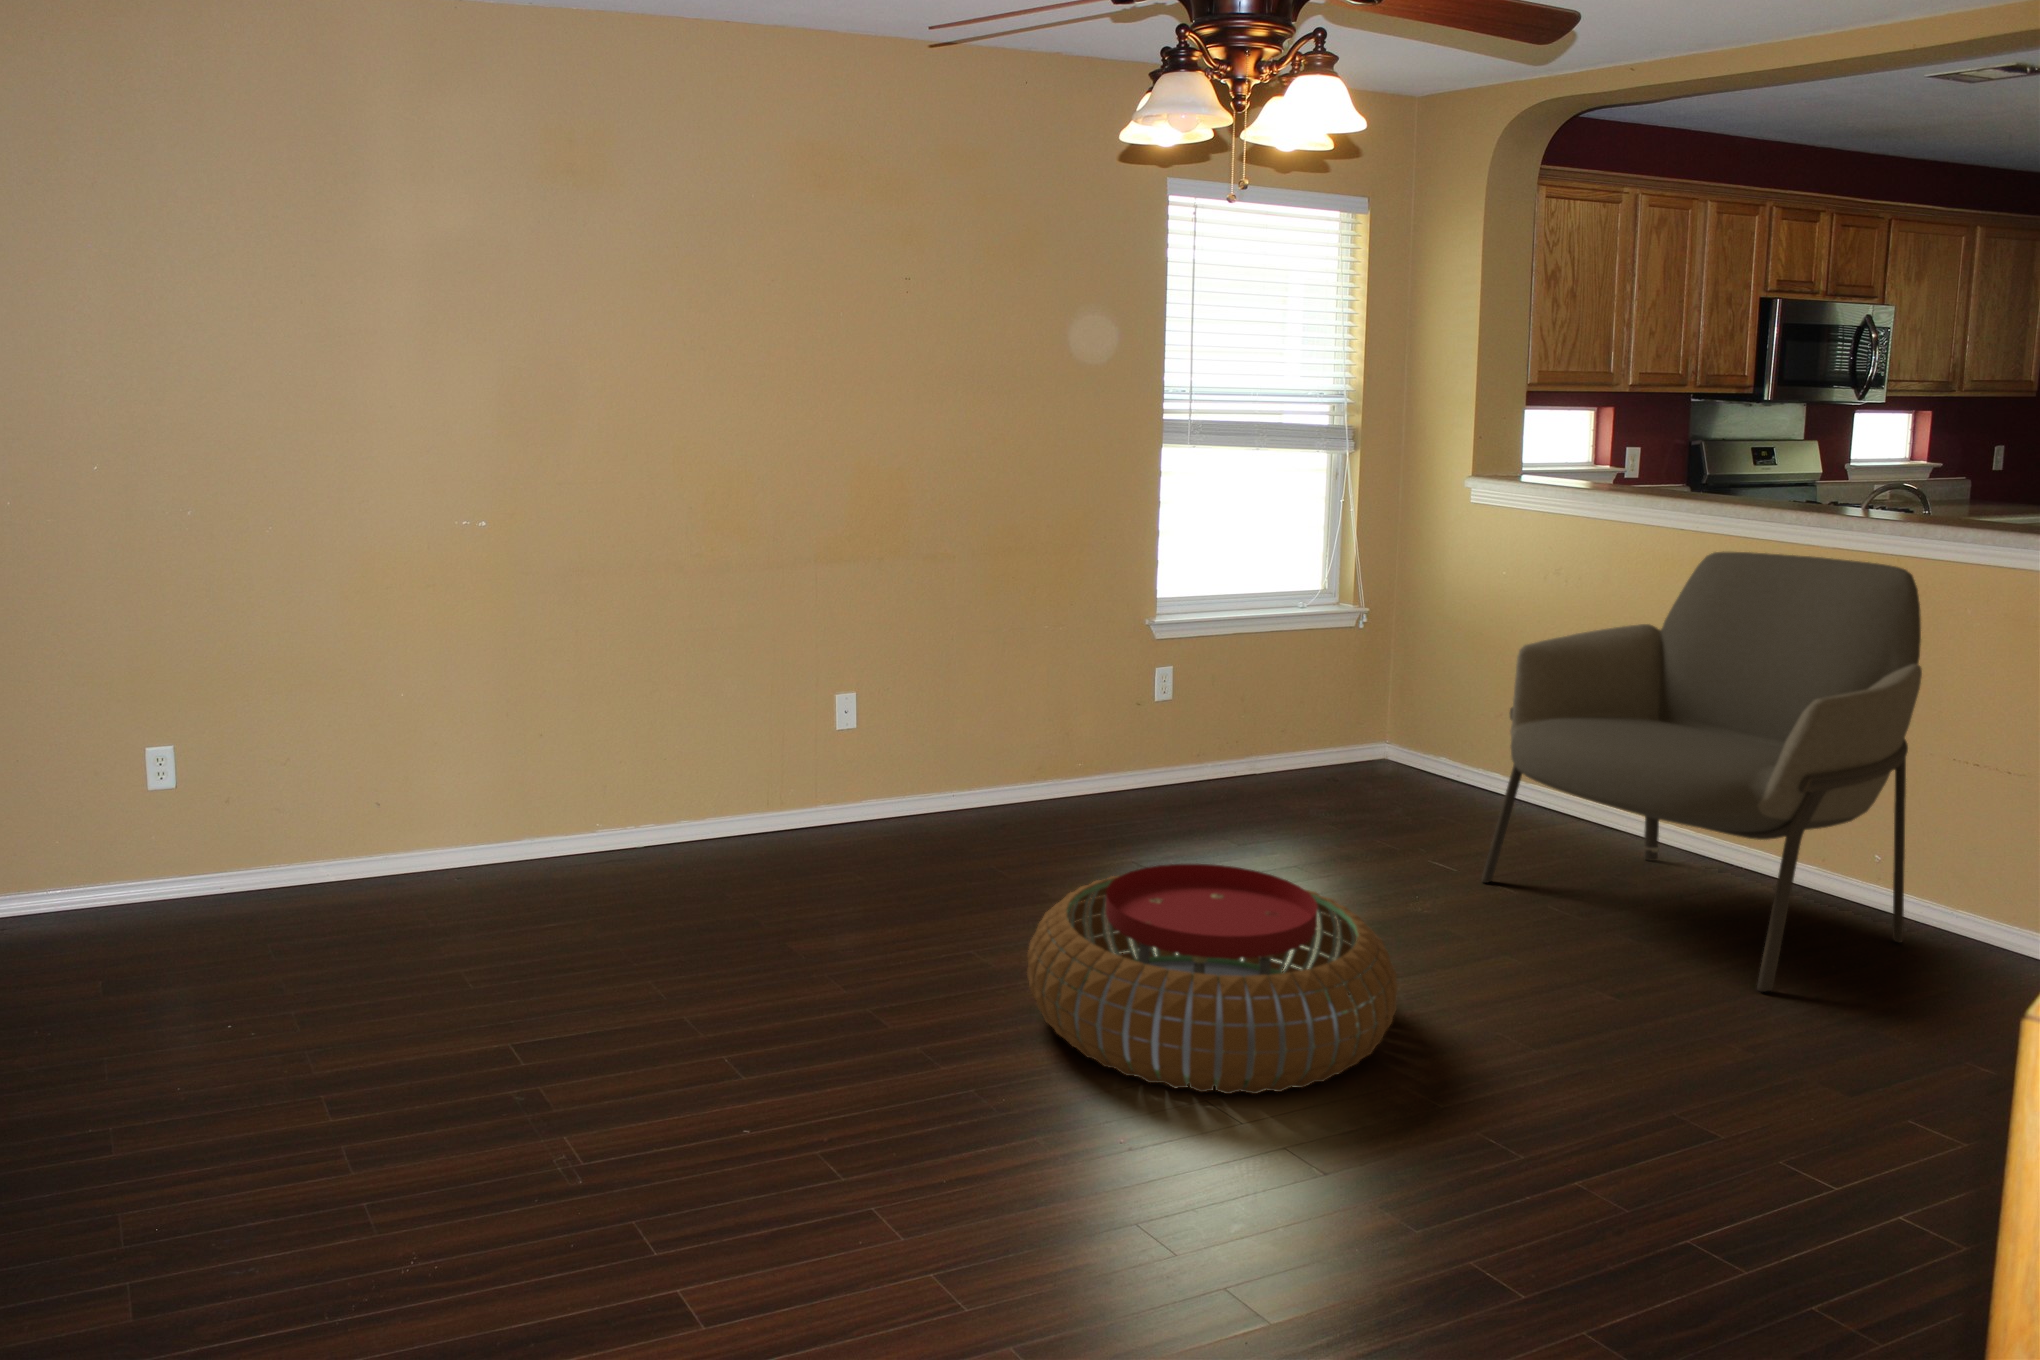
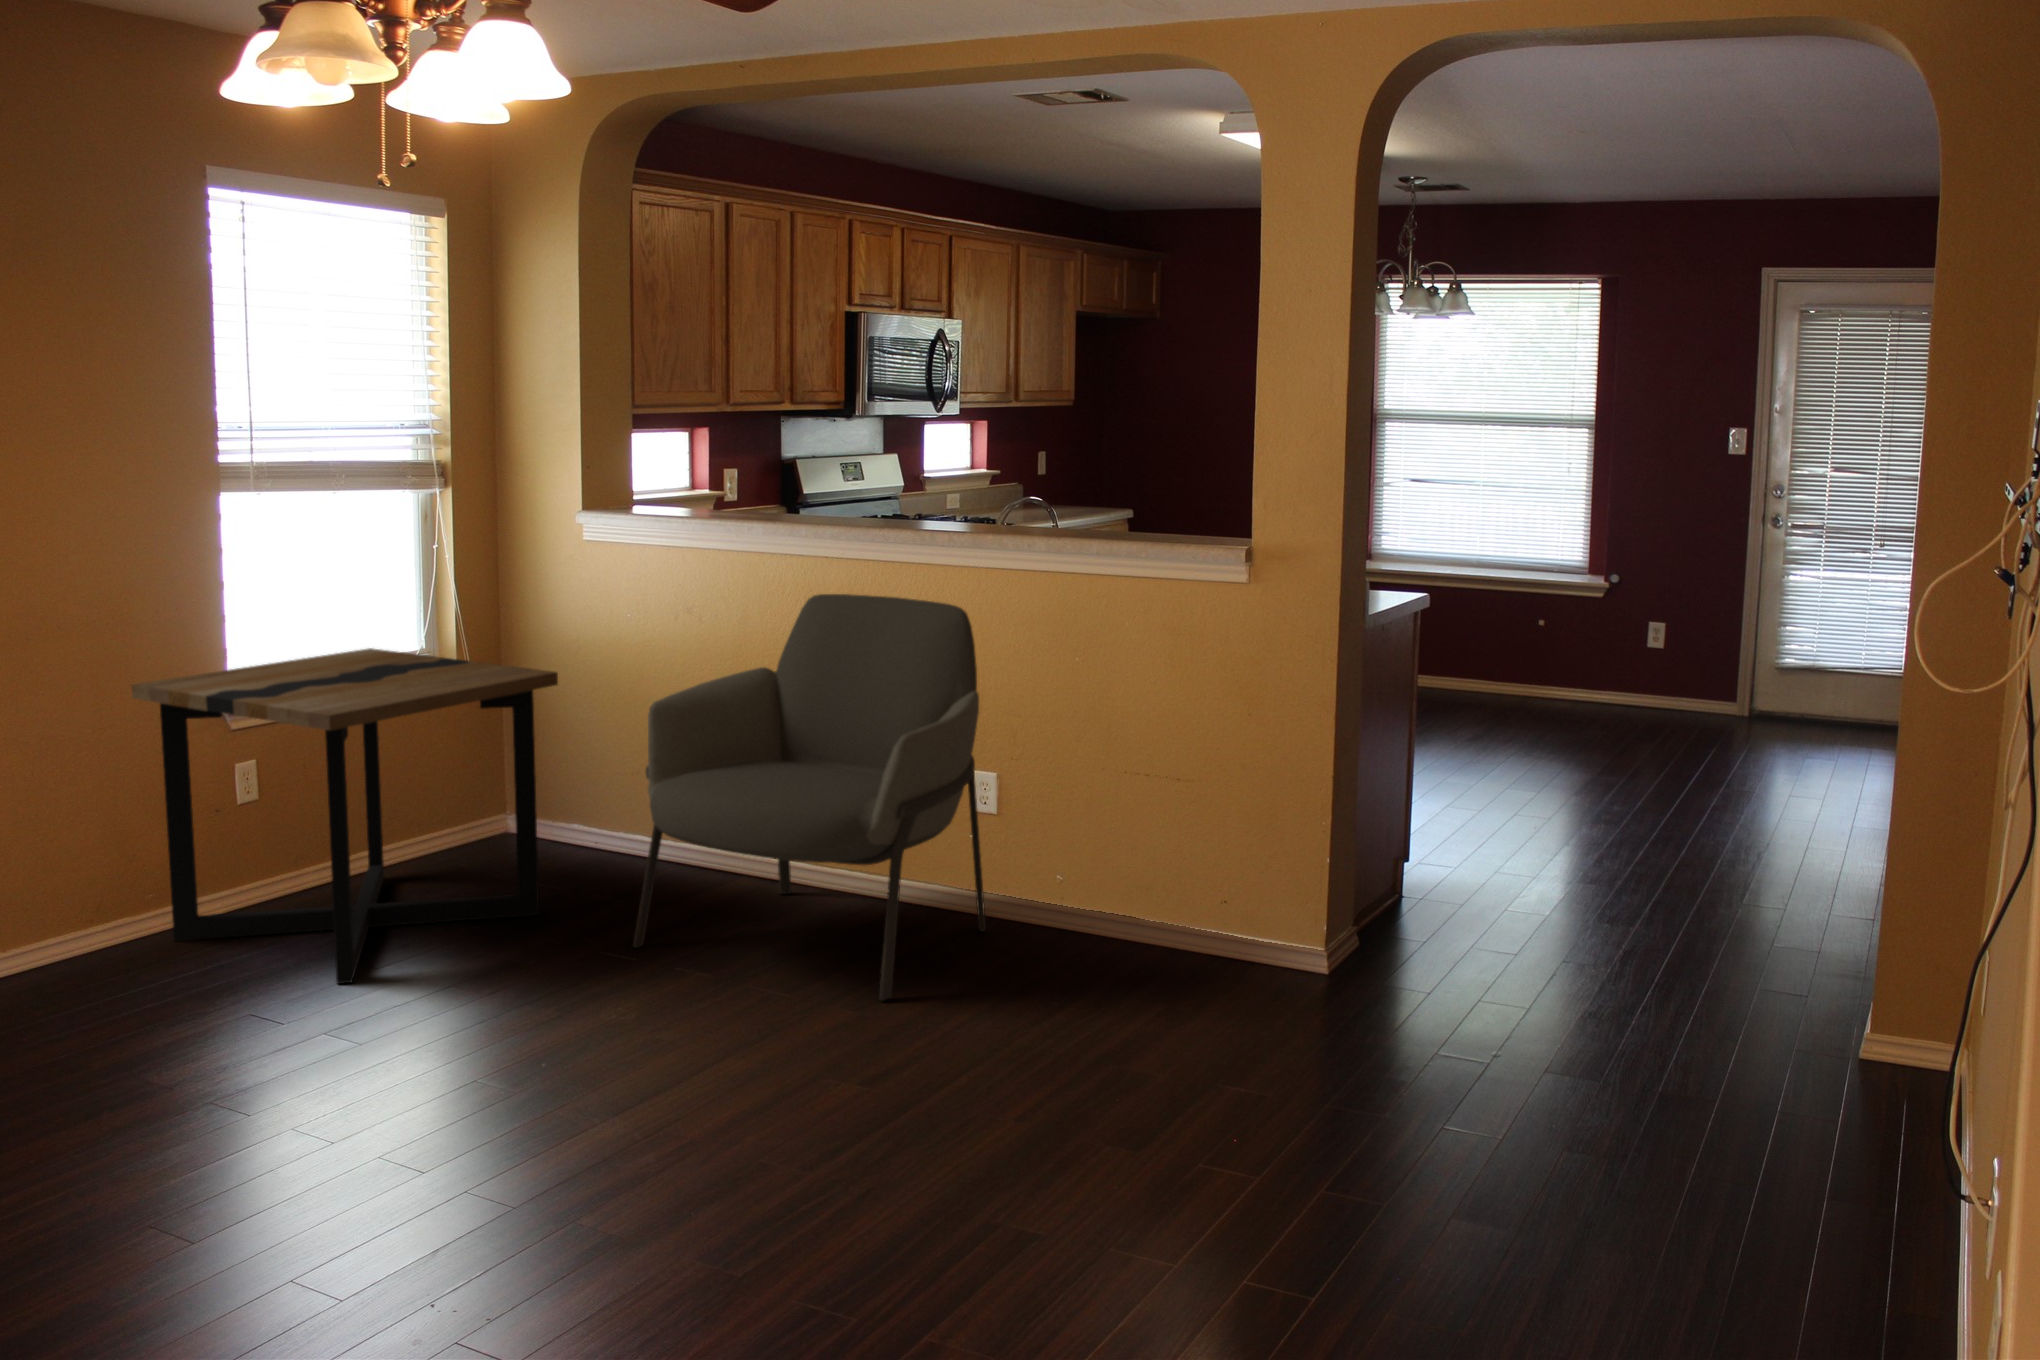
side table: none [1087,585,1433,863] -> present [132,648,558,984]
pouf: present [1027,864,1398,1094] -> none [144,990,572,1245]

